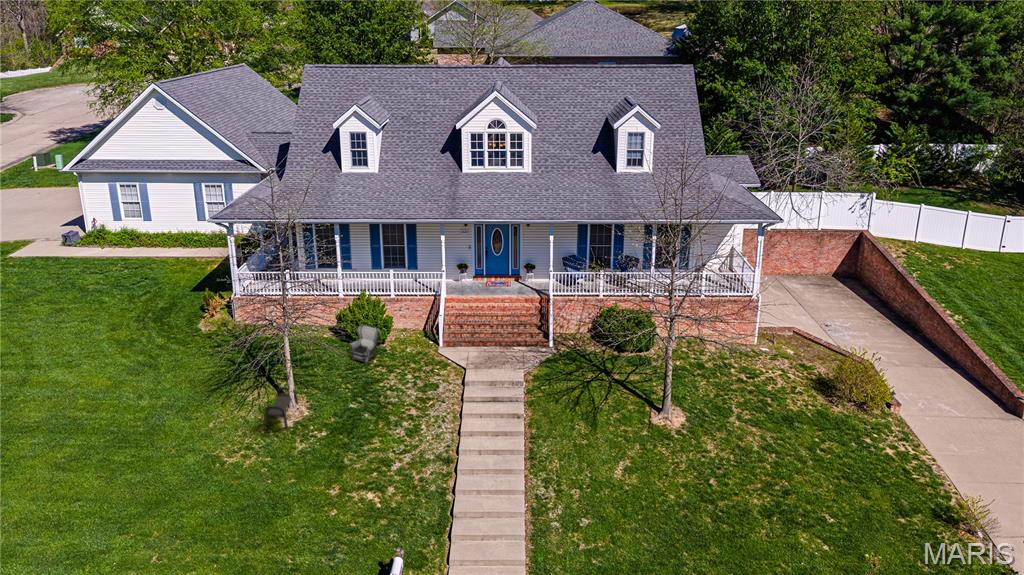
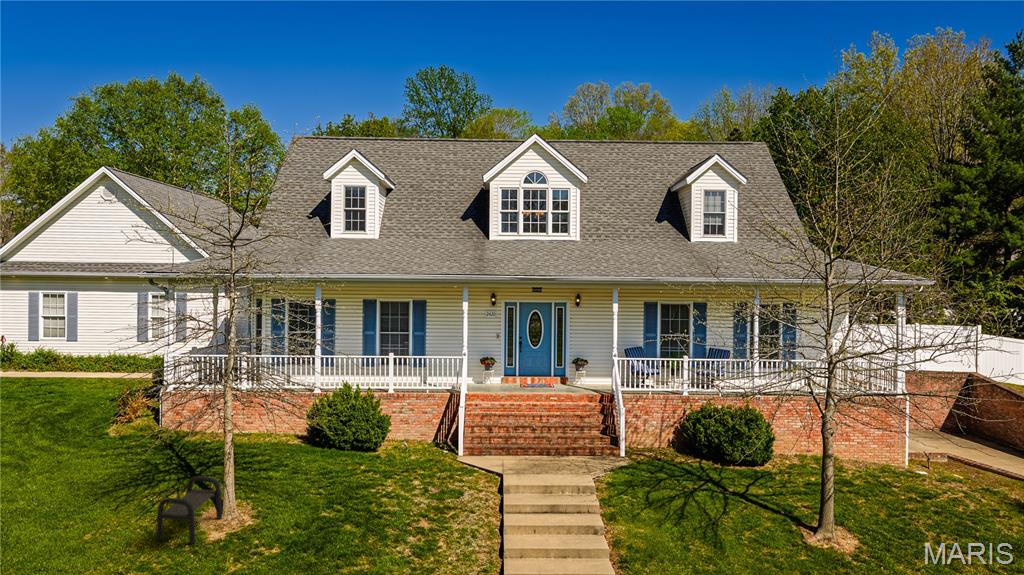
armchair: present [350,325,380,364] -> none [319,410,369,469]

